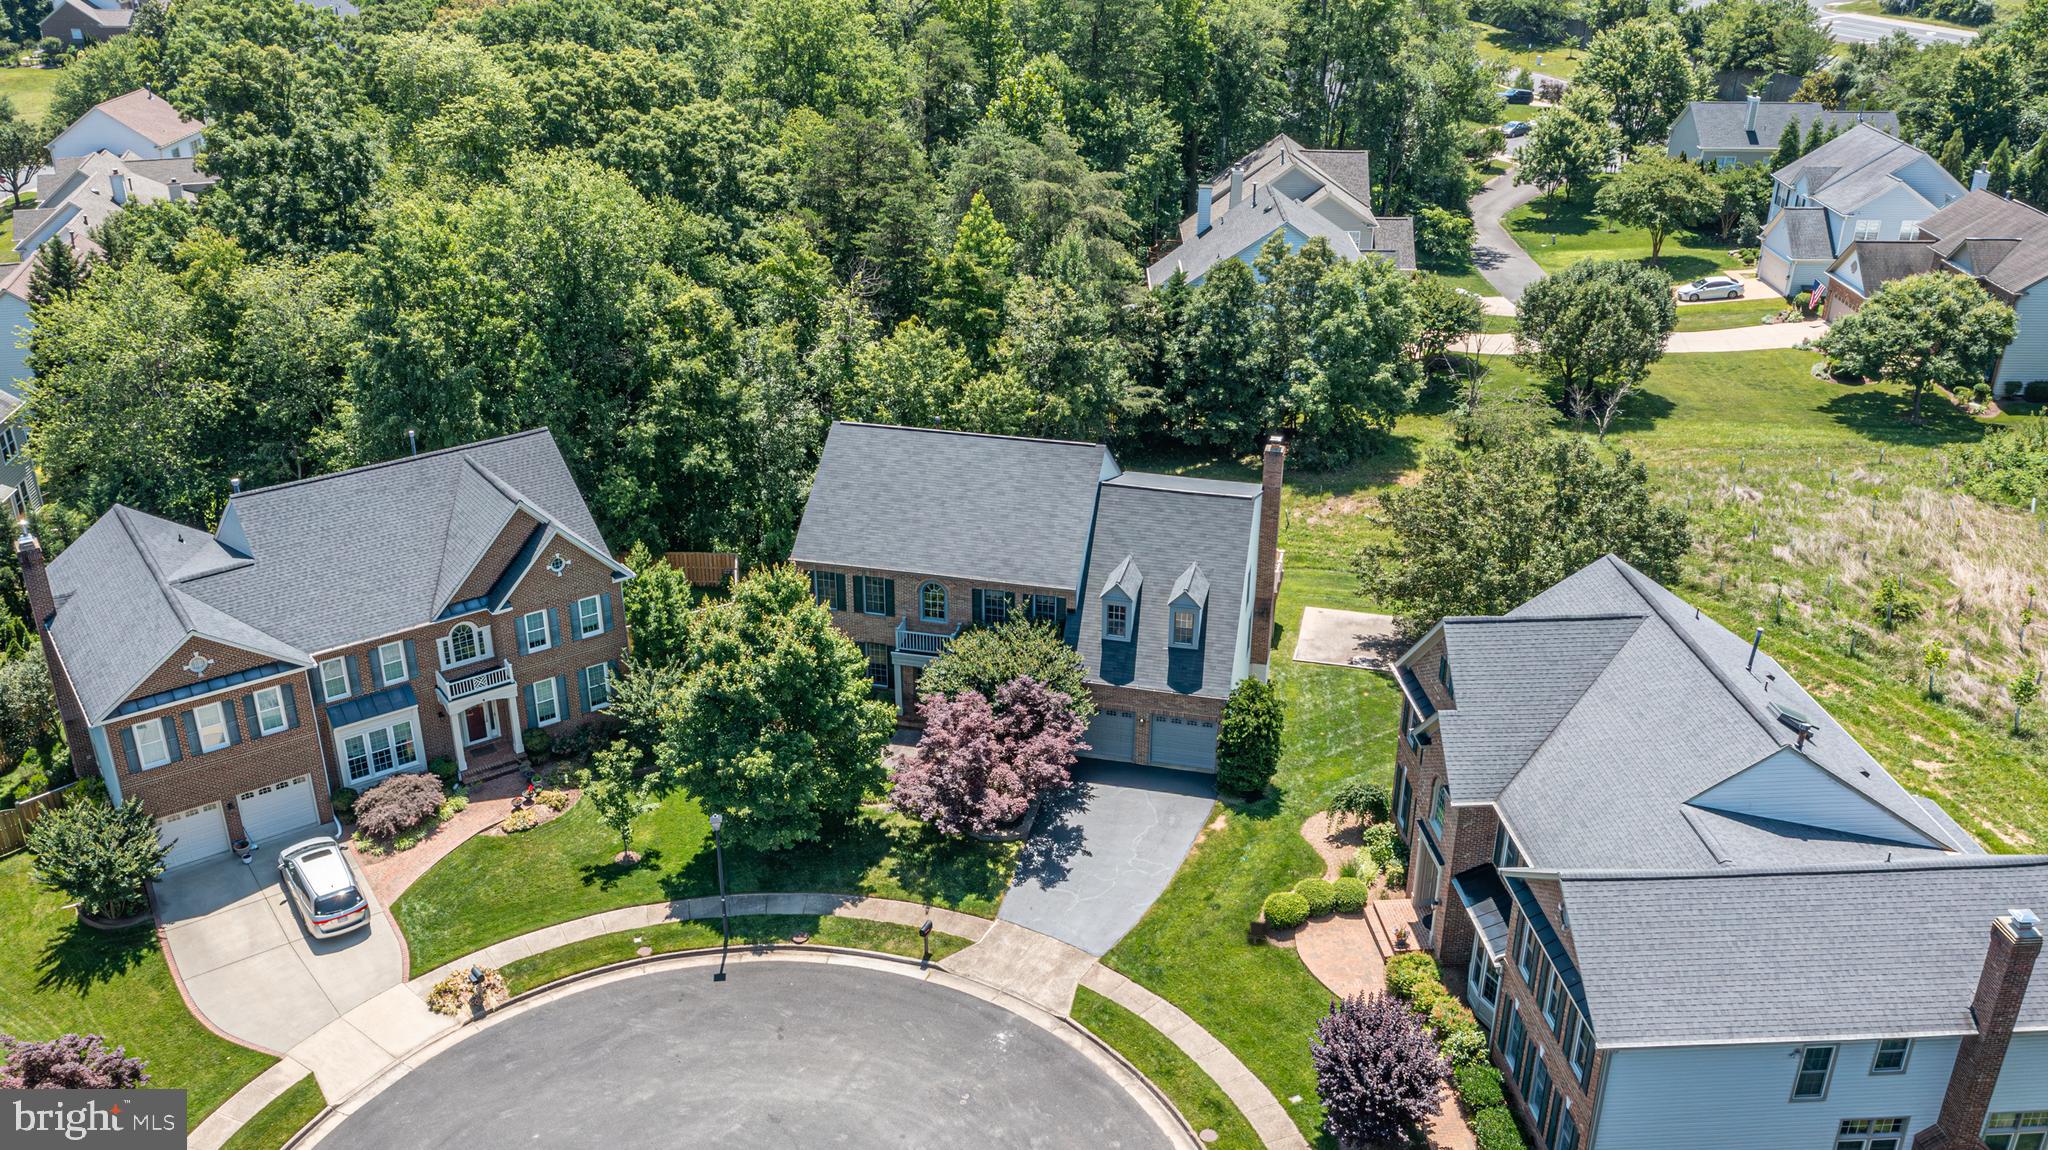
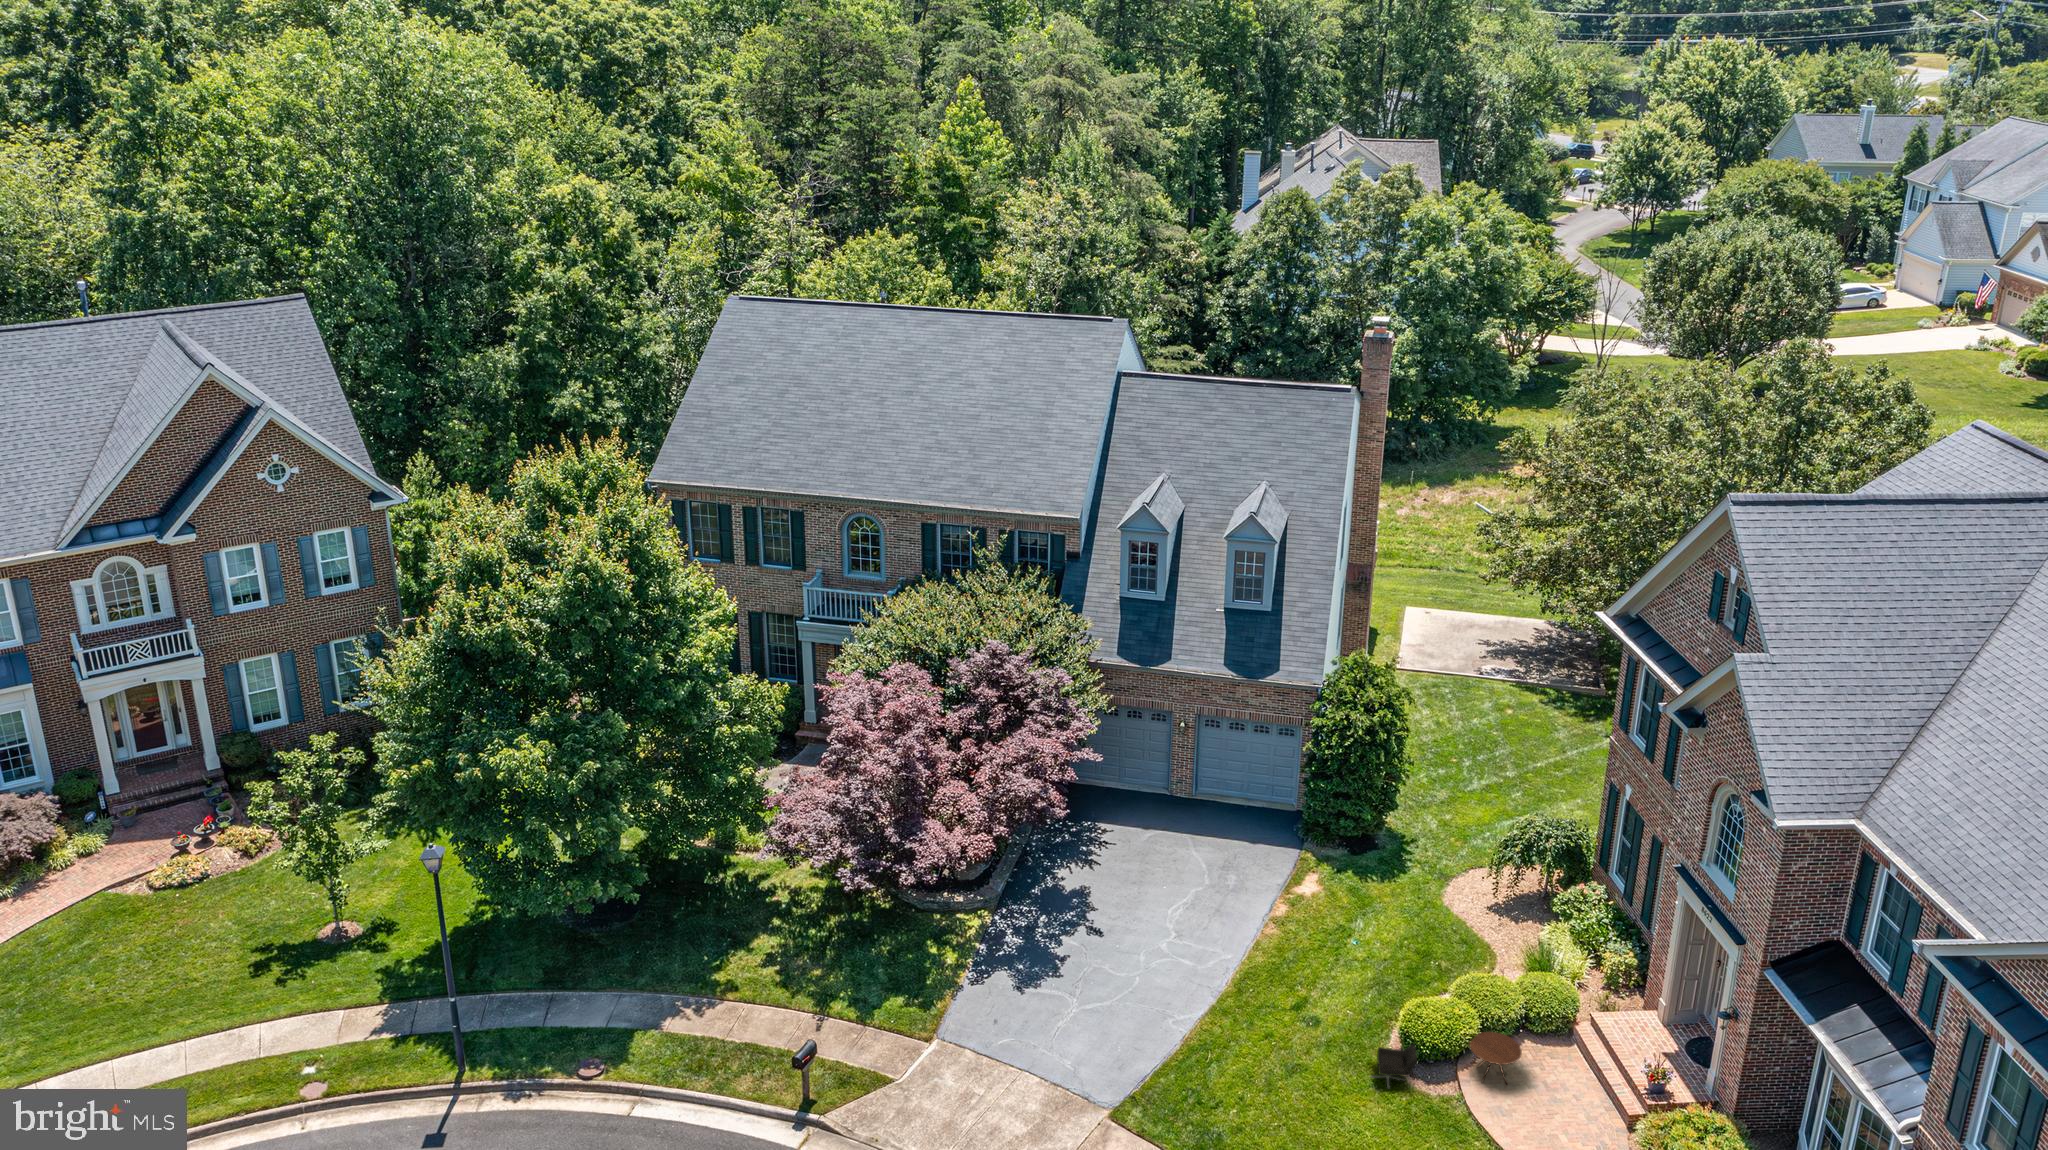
round table: none [1301,912,1330,941] -> present [1469,1032,1522,1082]

